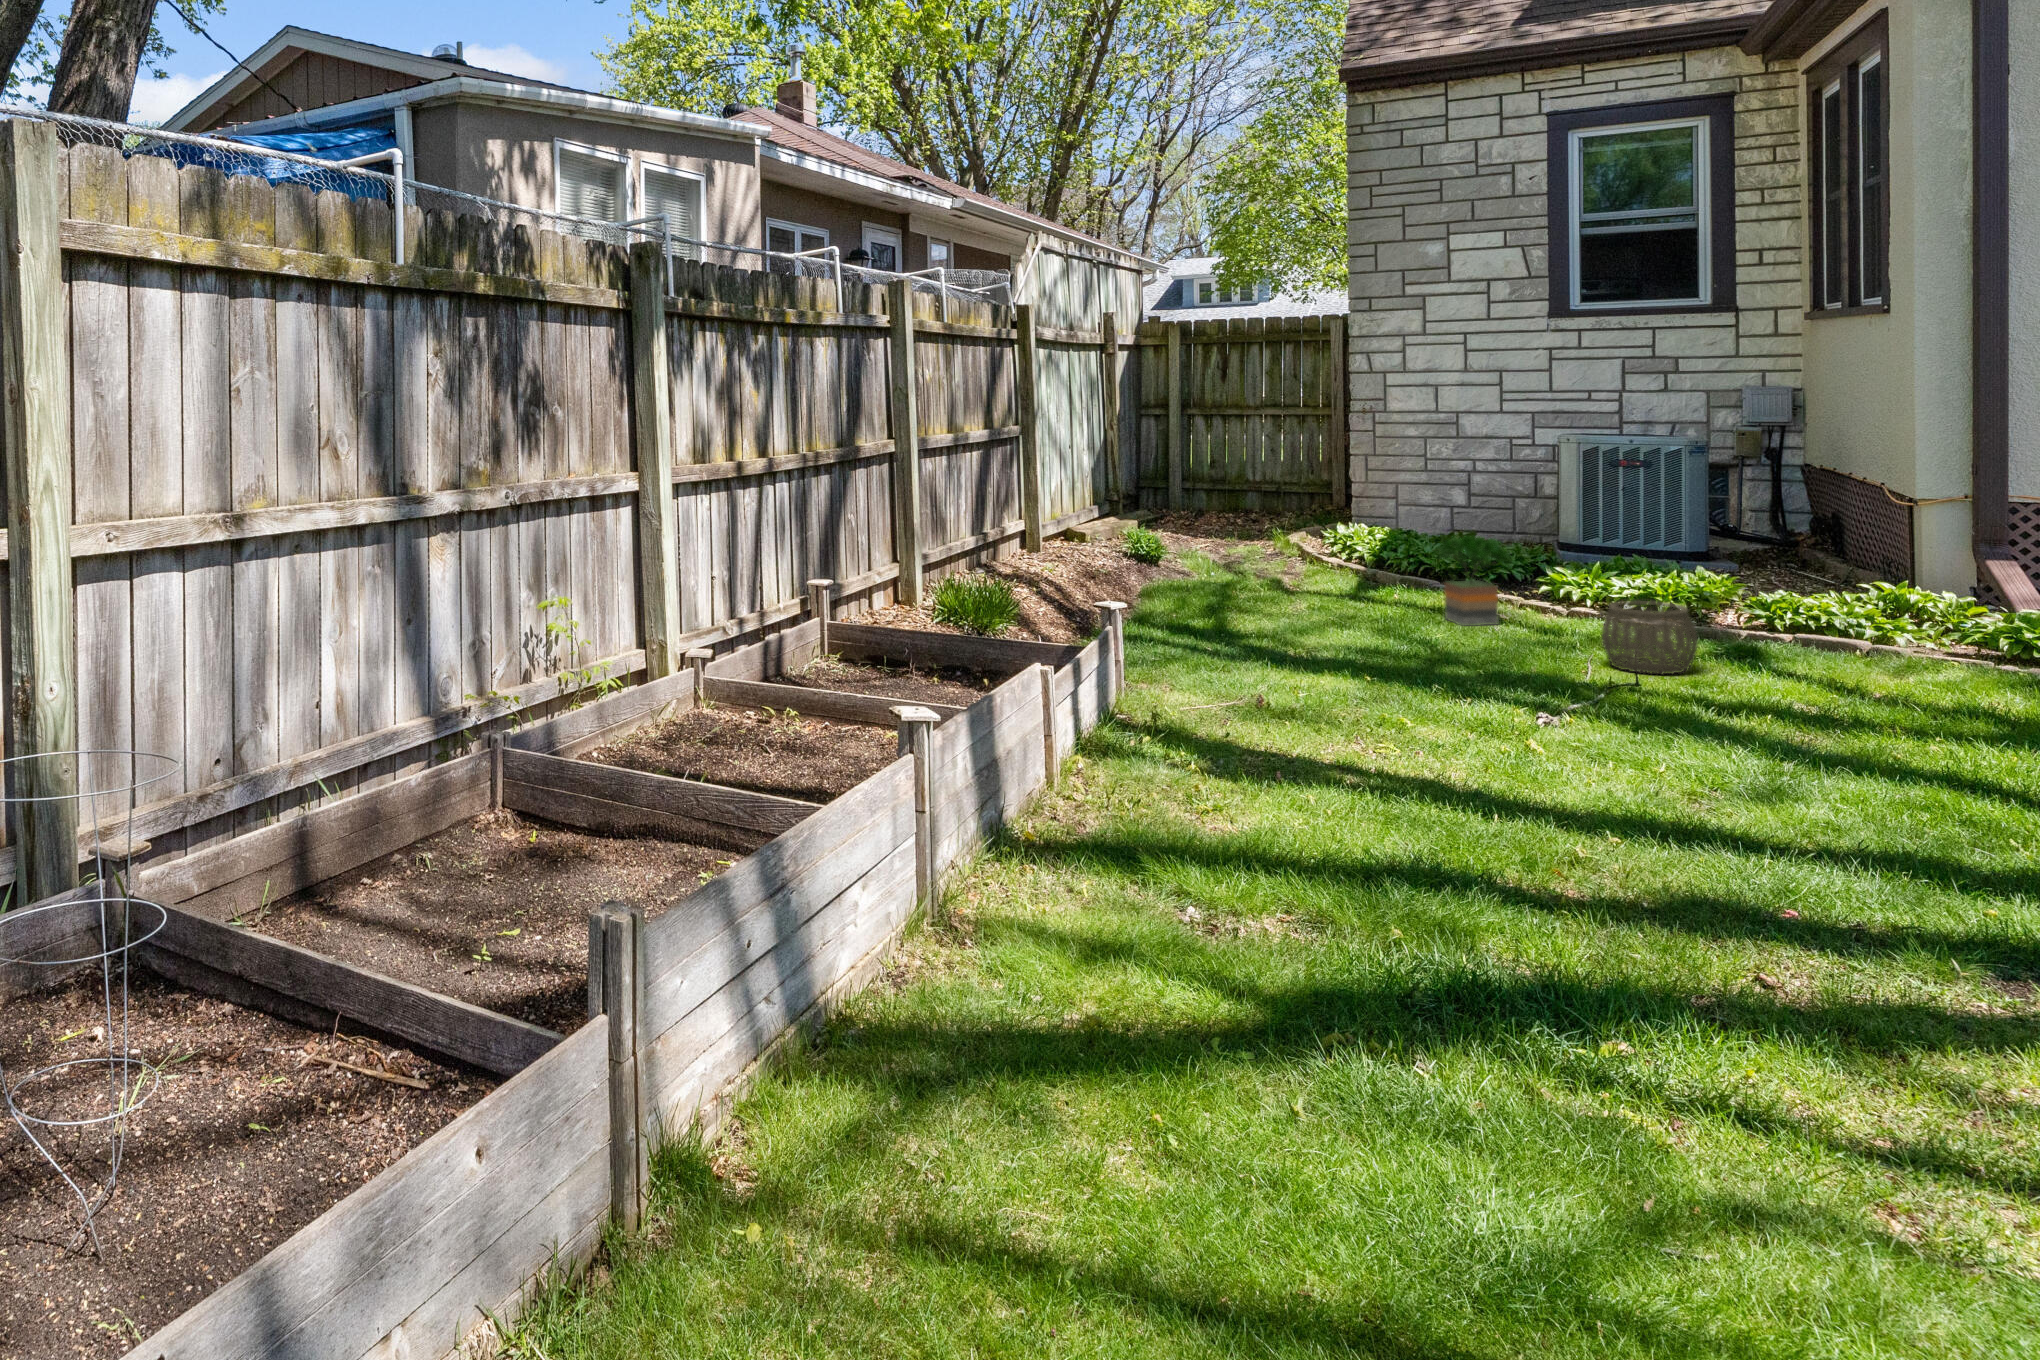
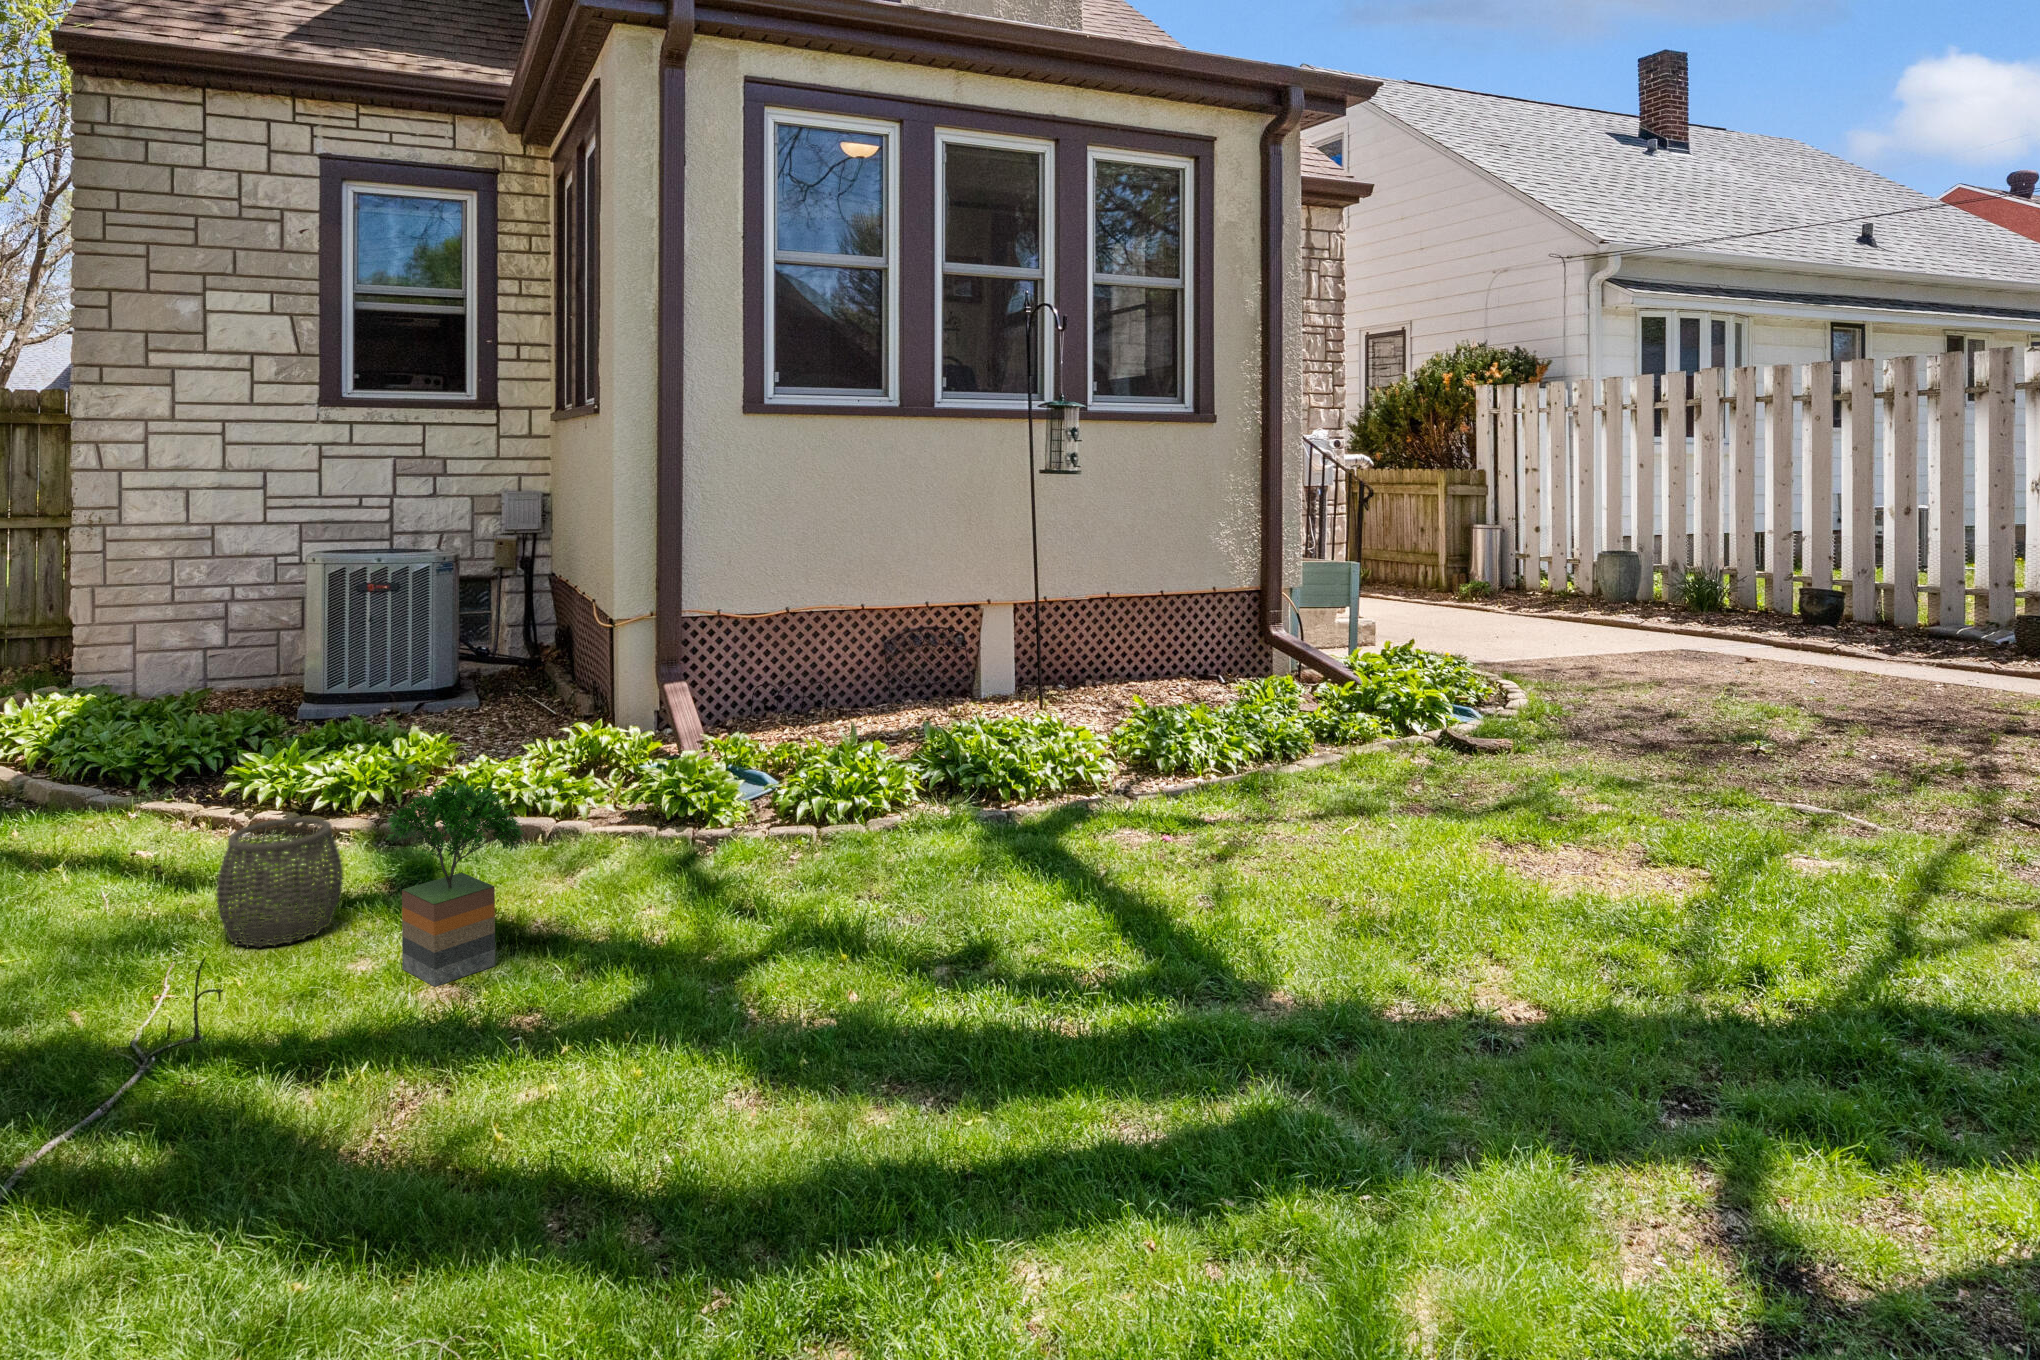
potted tree: present [1437,536,1514,626] -> present [386,783,524,987]

